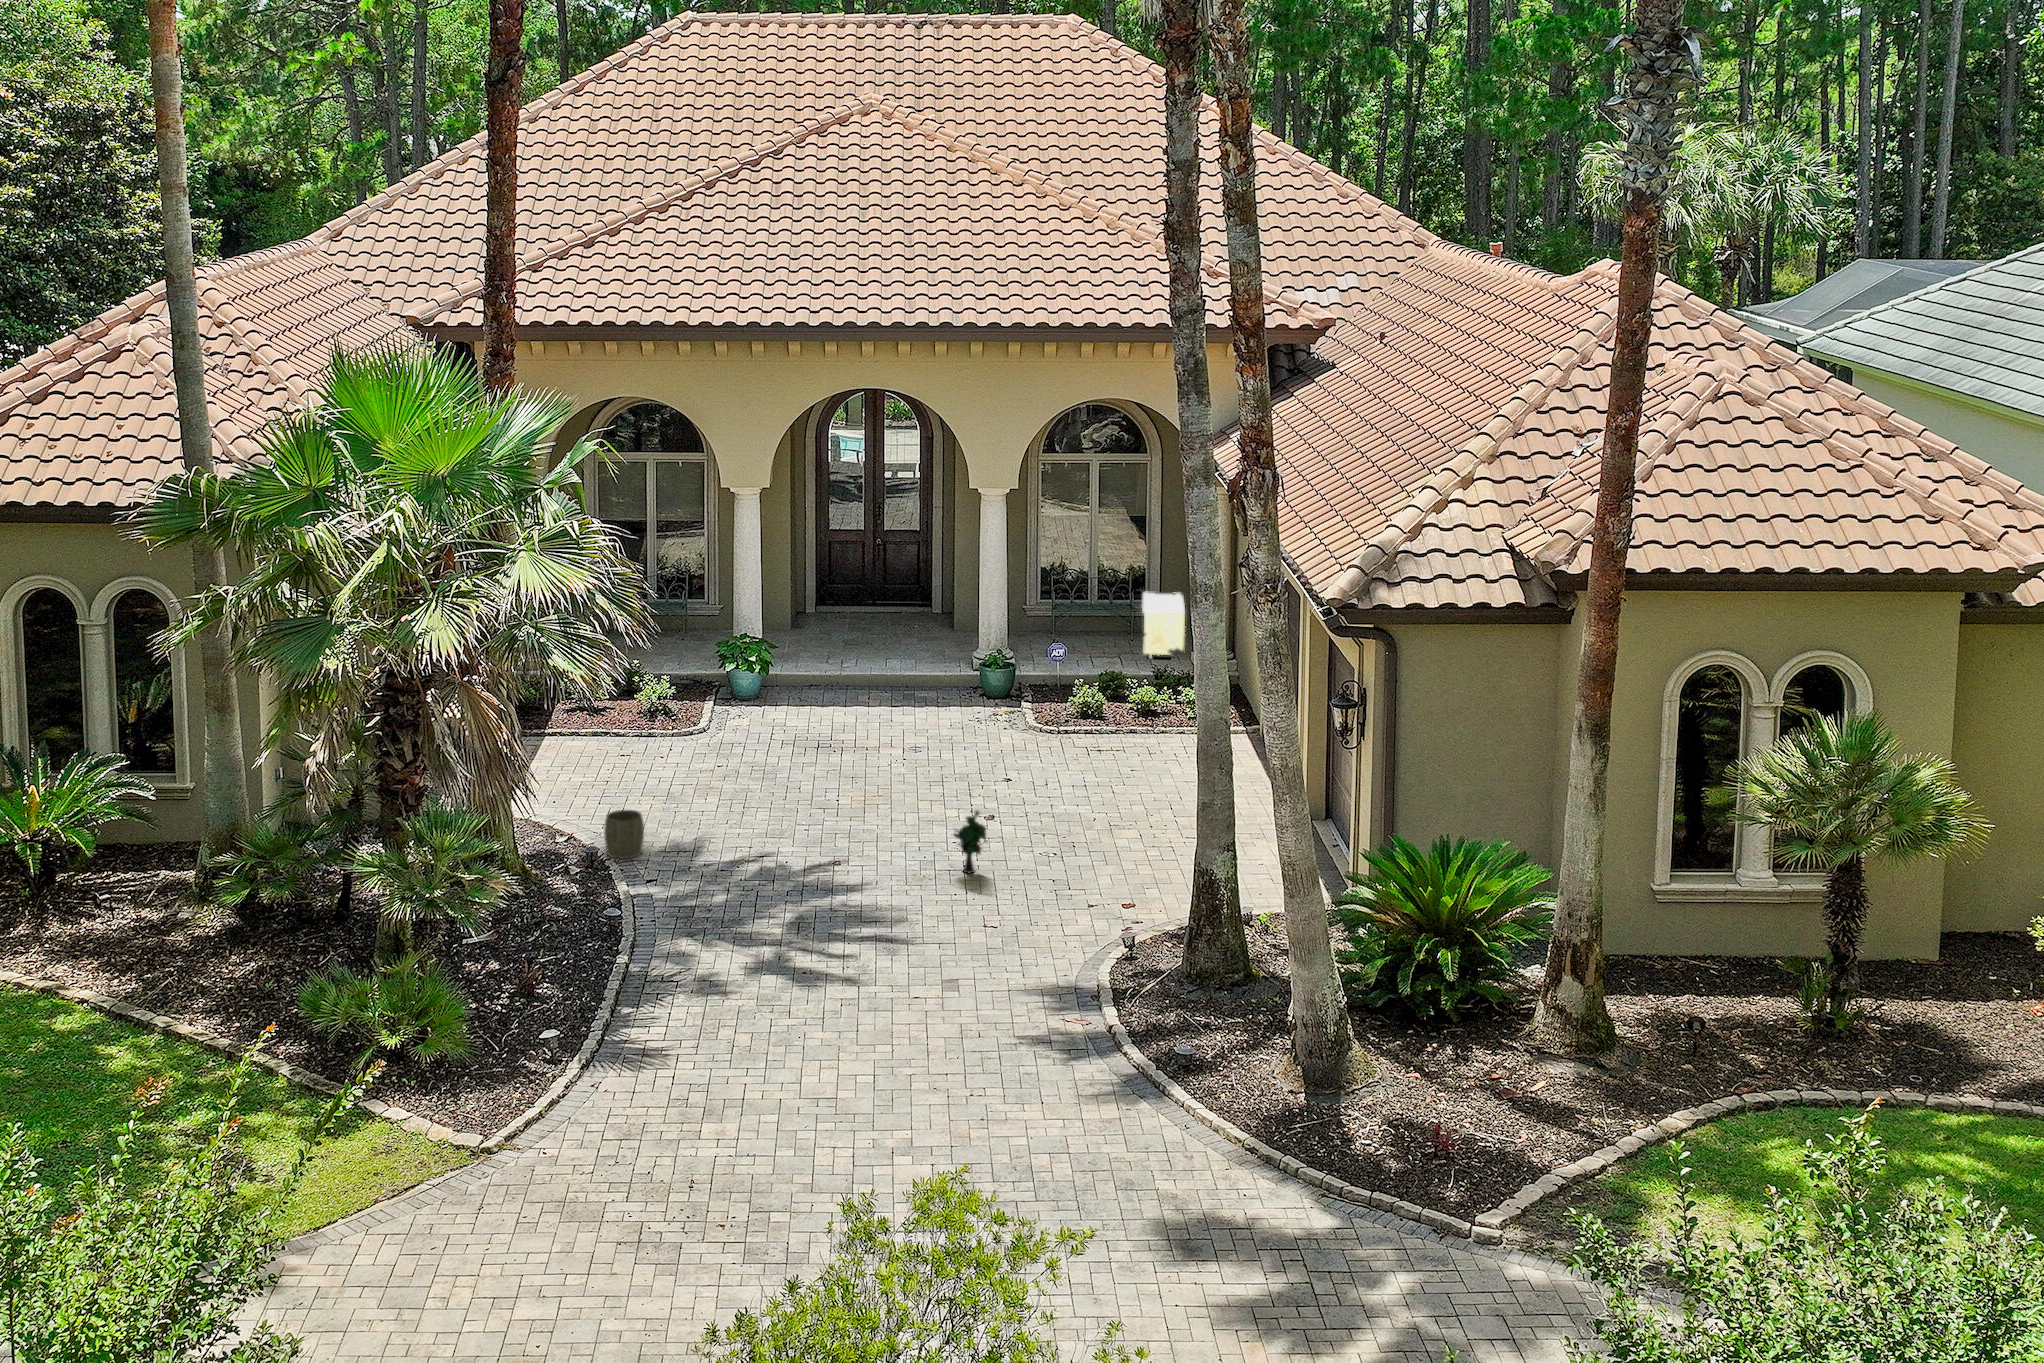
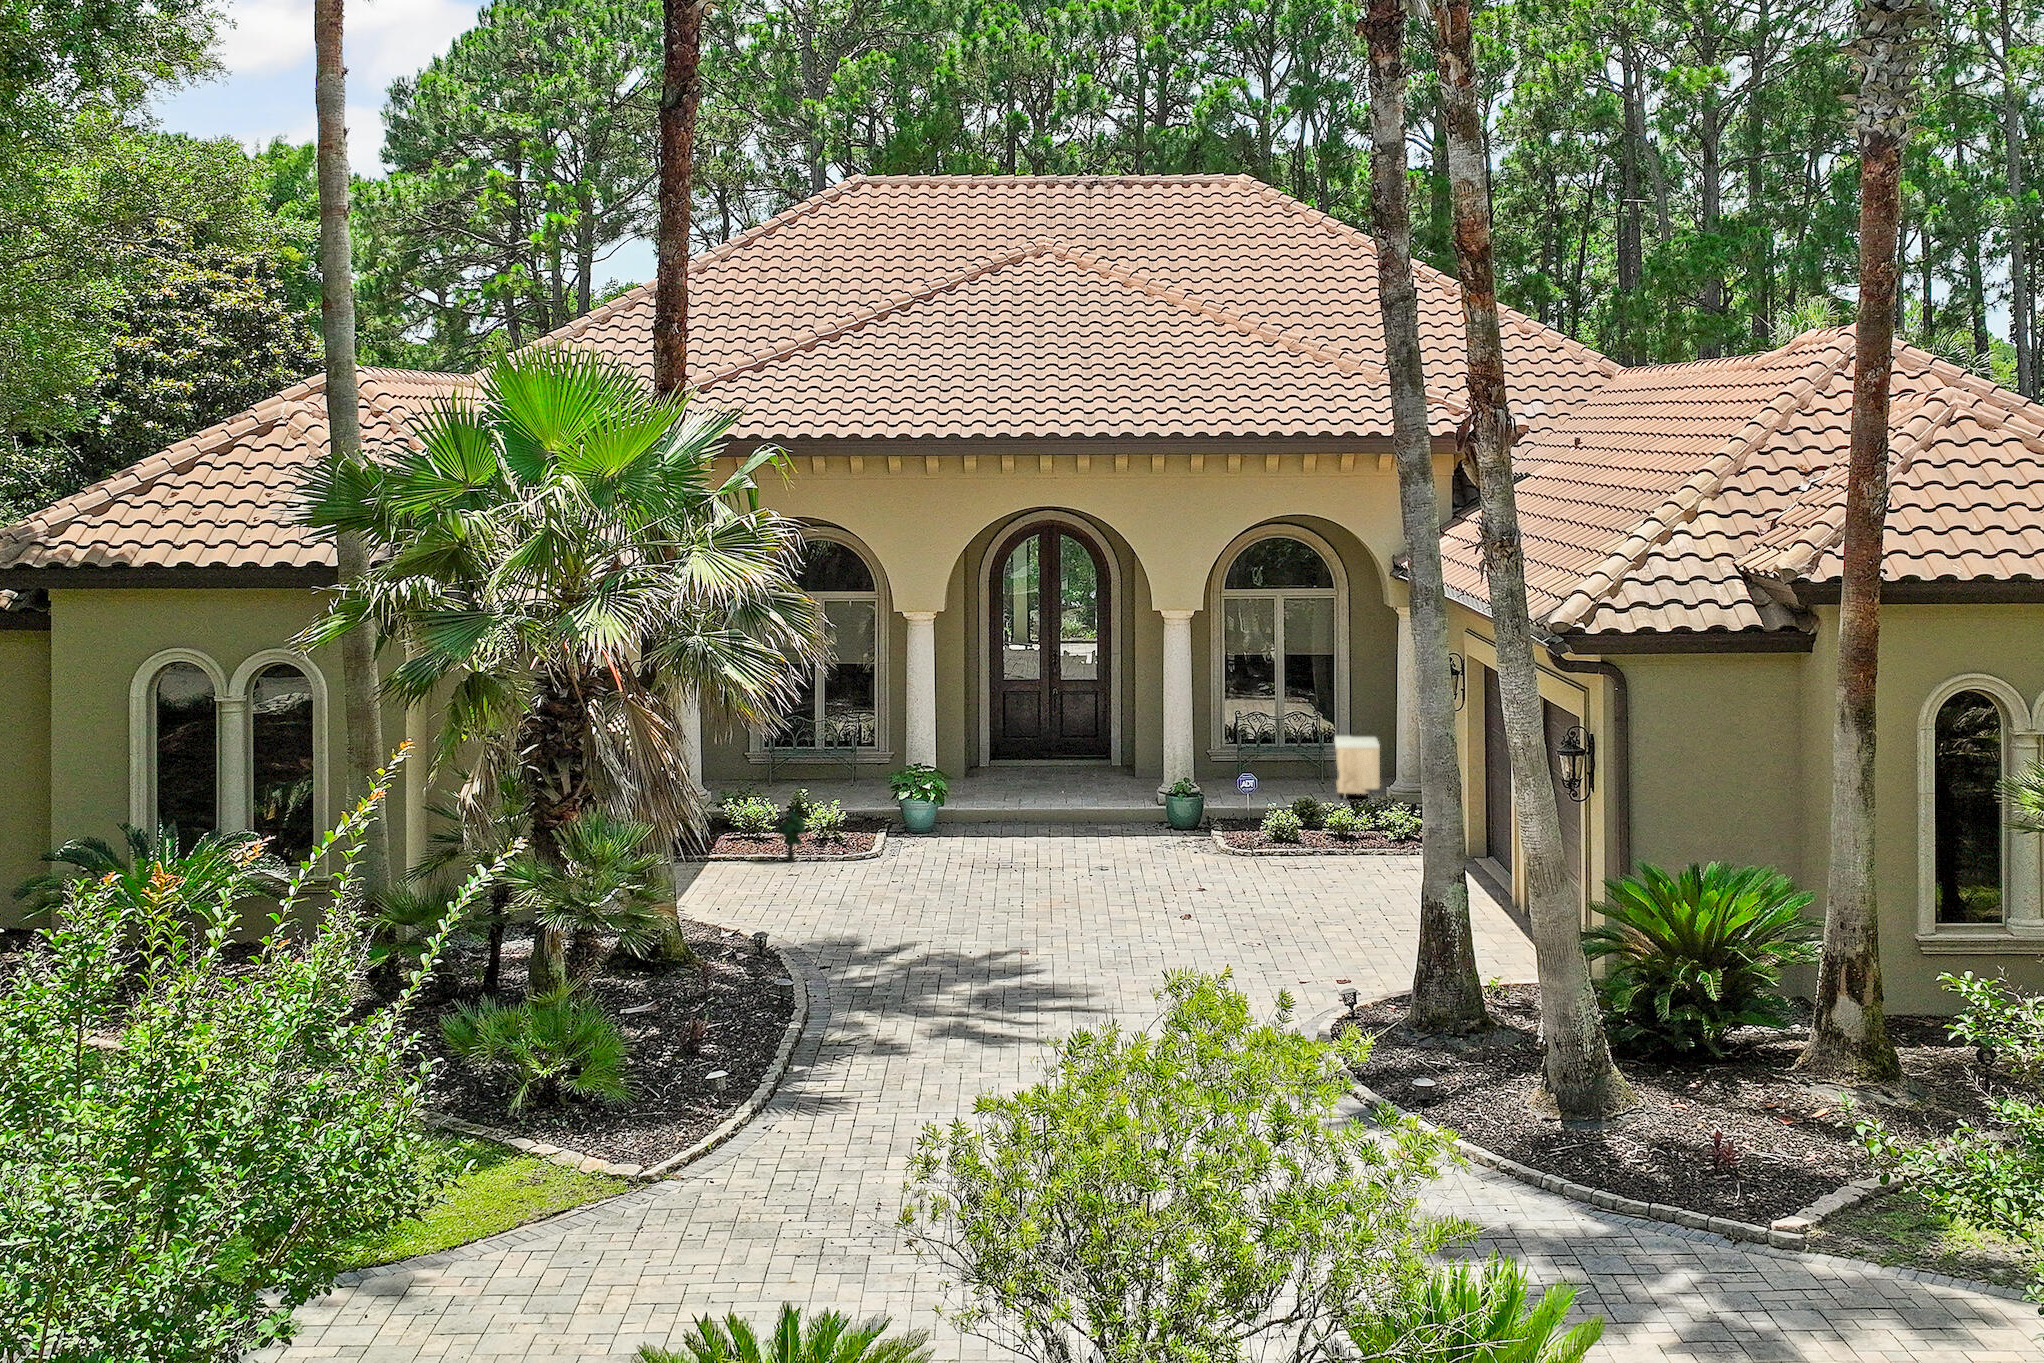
woven basket: present [604,810,644,859] -> none [776,902,820,953]
decorative plant: present [954,811,988,873] -> present [777,807,806,863]

